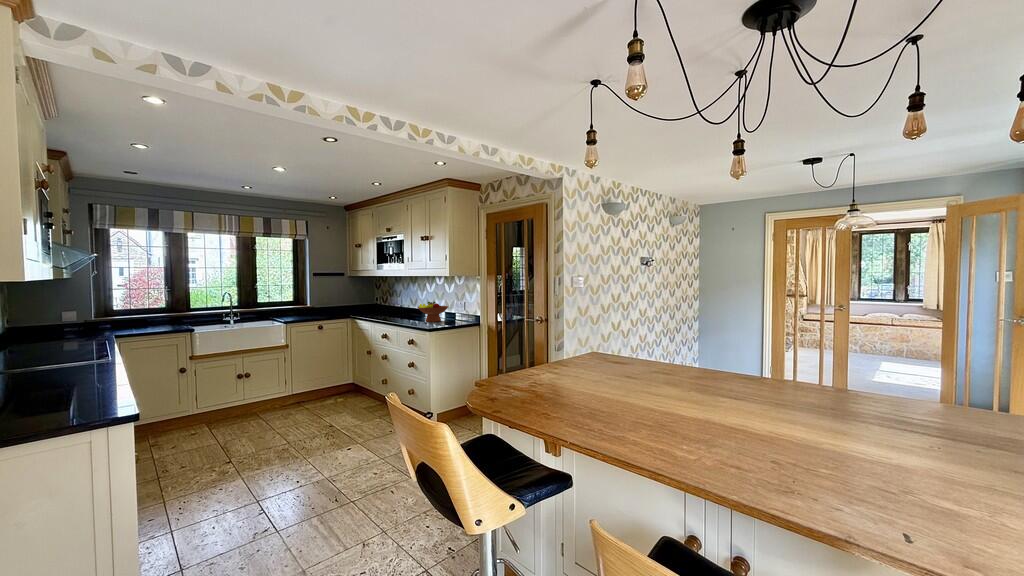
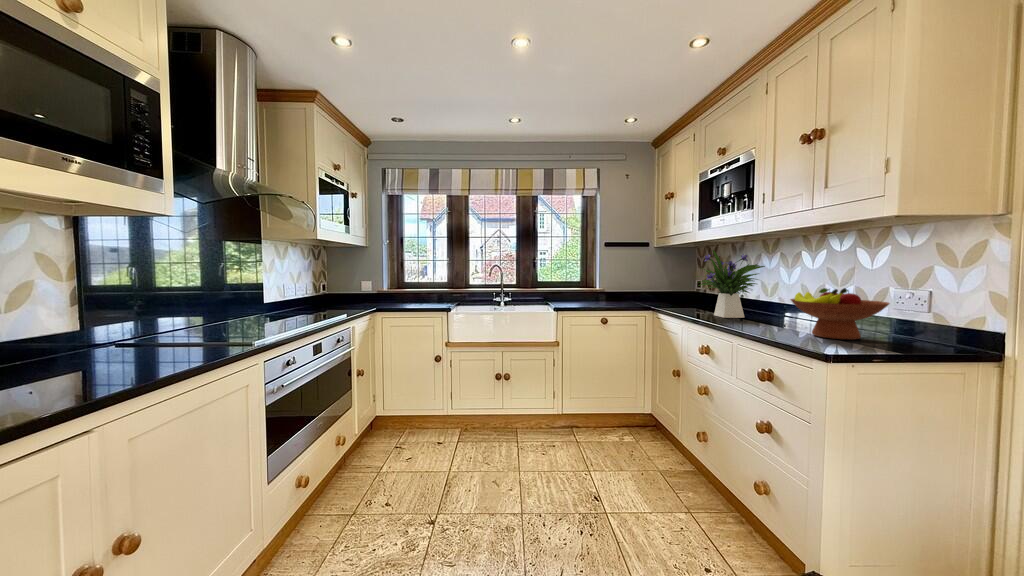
flower arrangement: none [376,283,410,318] -> present [699,250,765,318]

